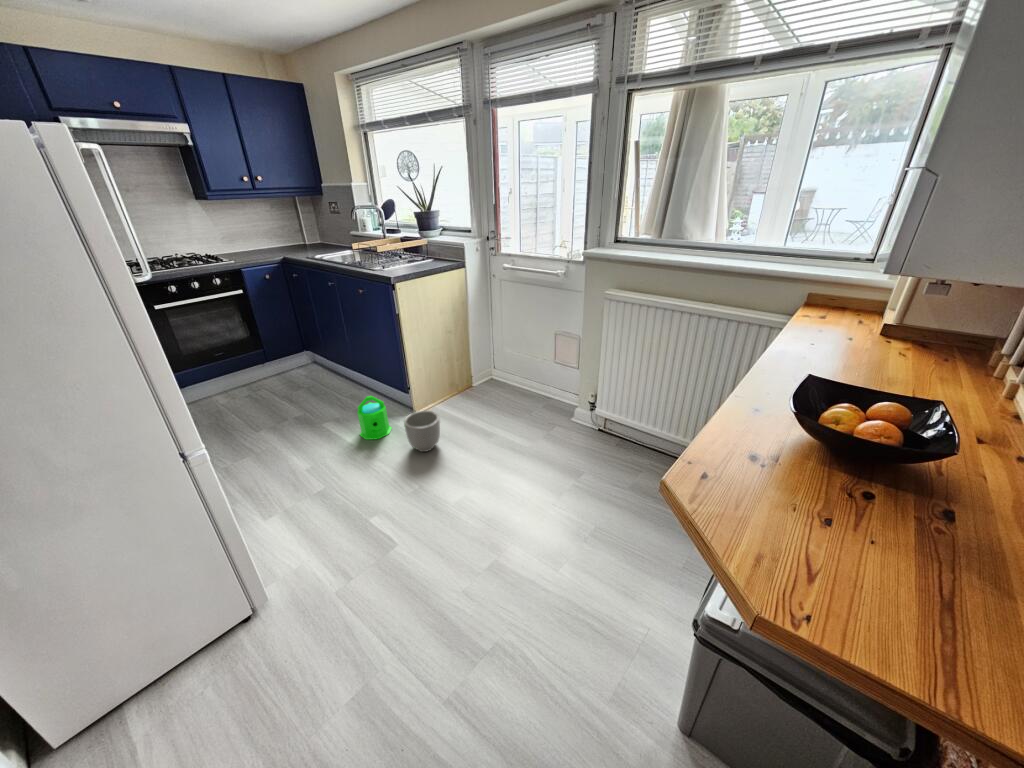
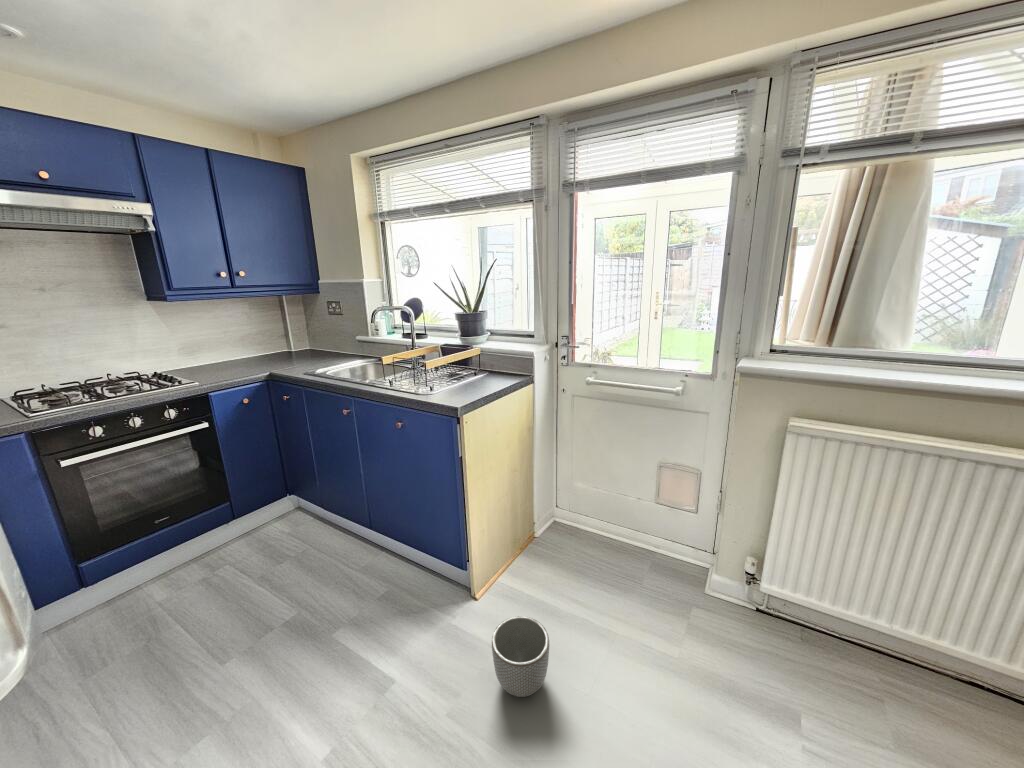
watering can: present [357,396,392,440] -> none [401,594,450,674]

